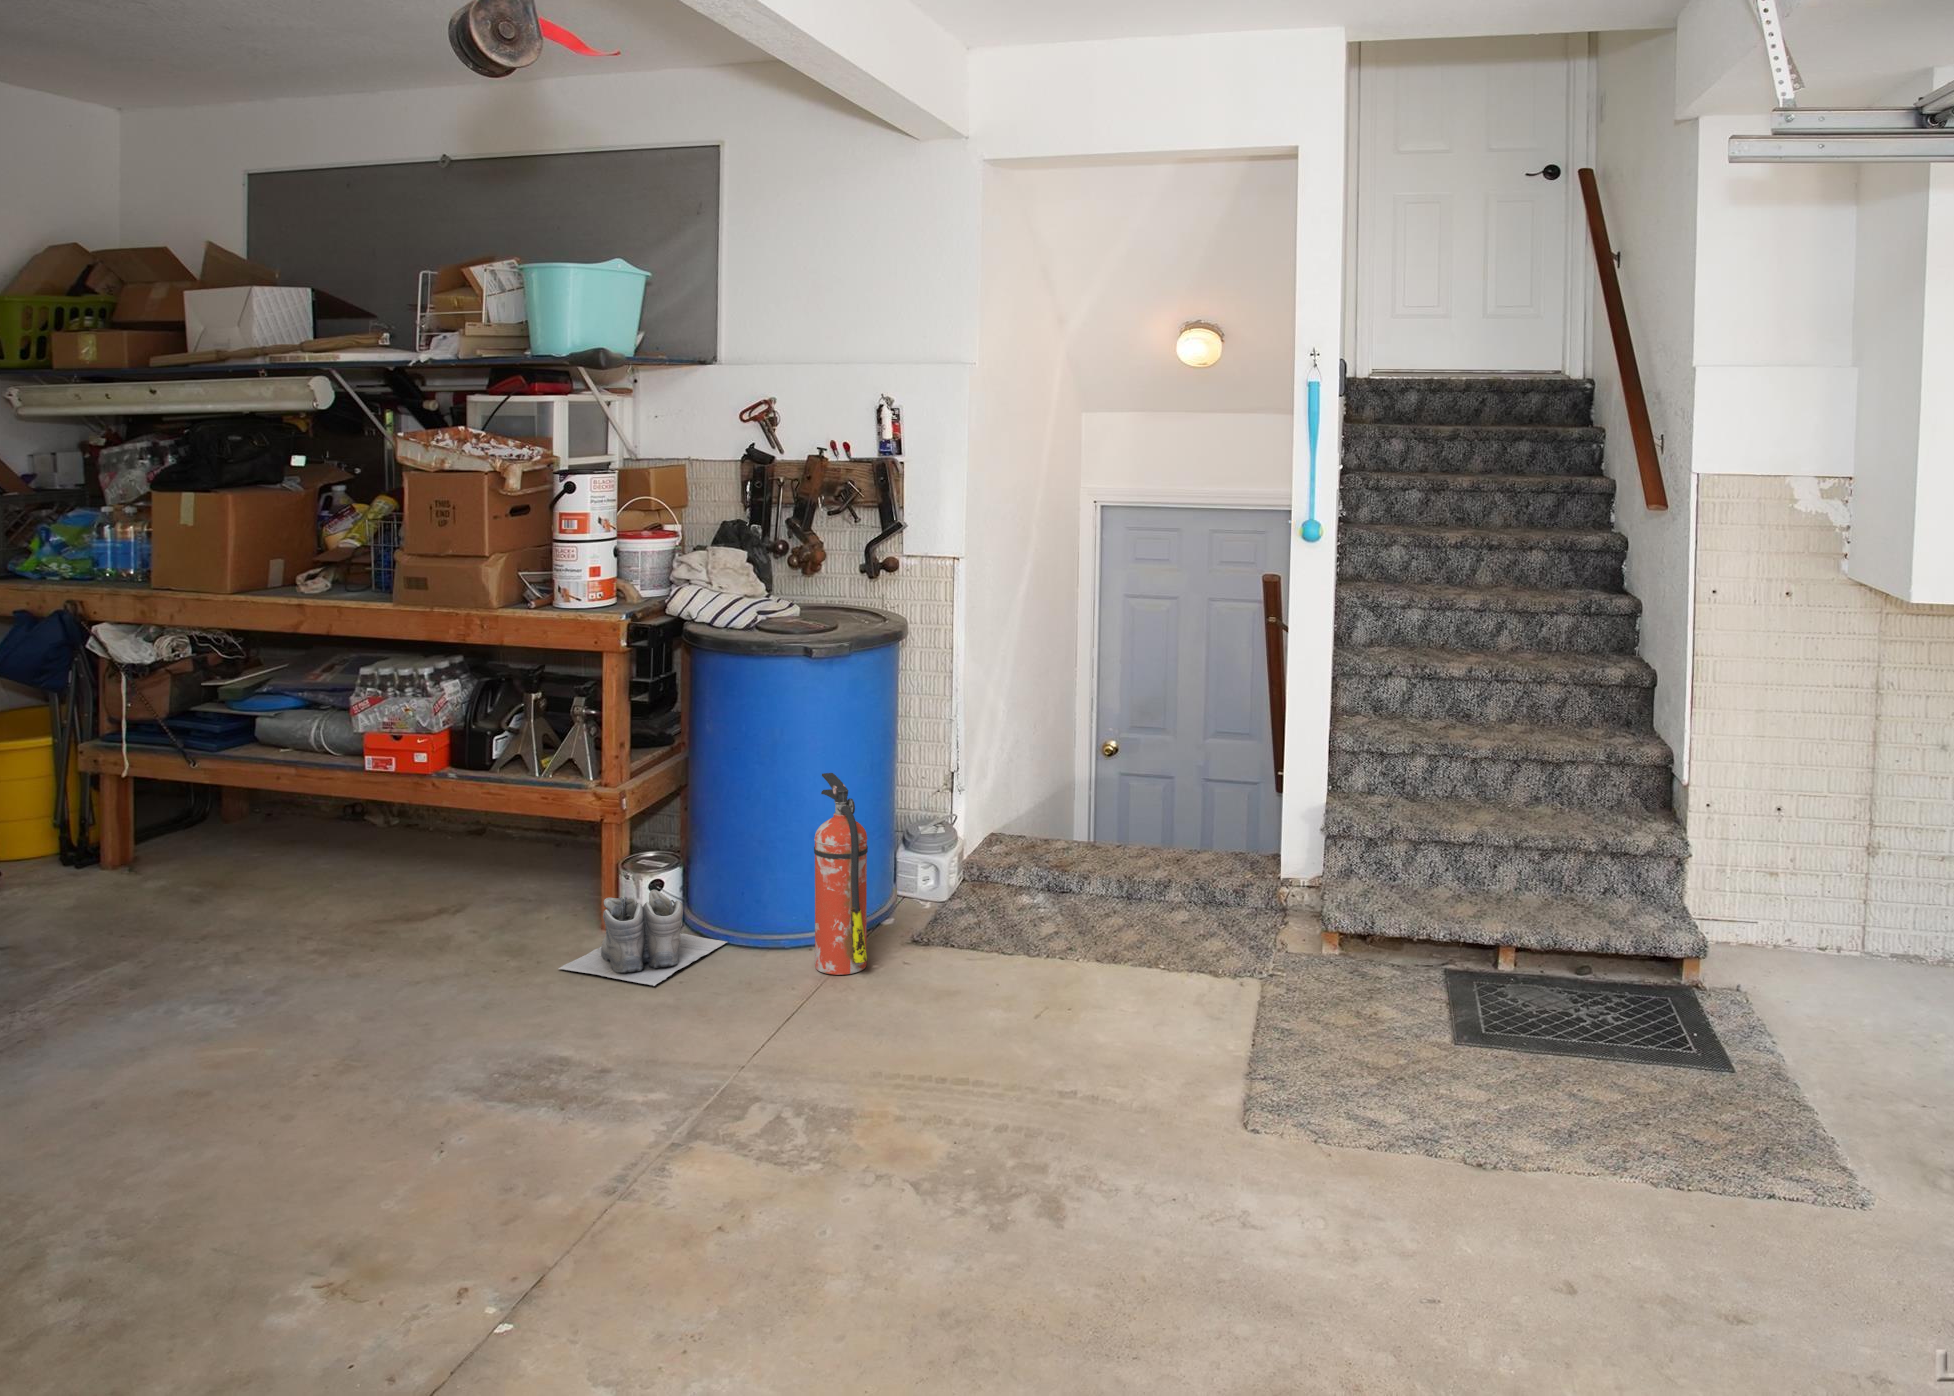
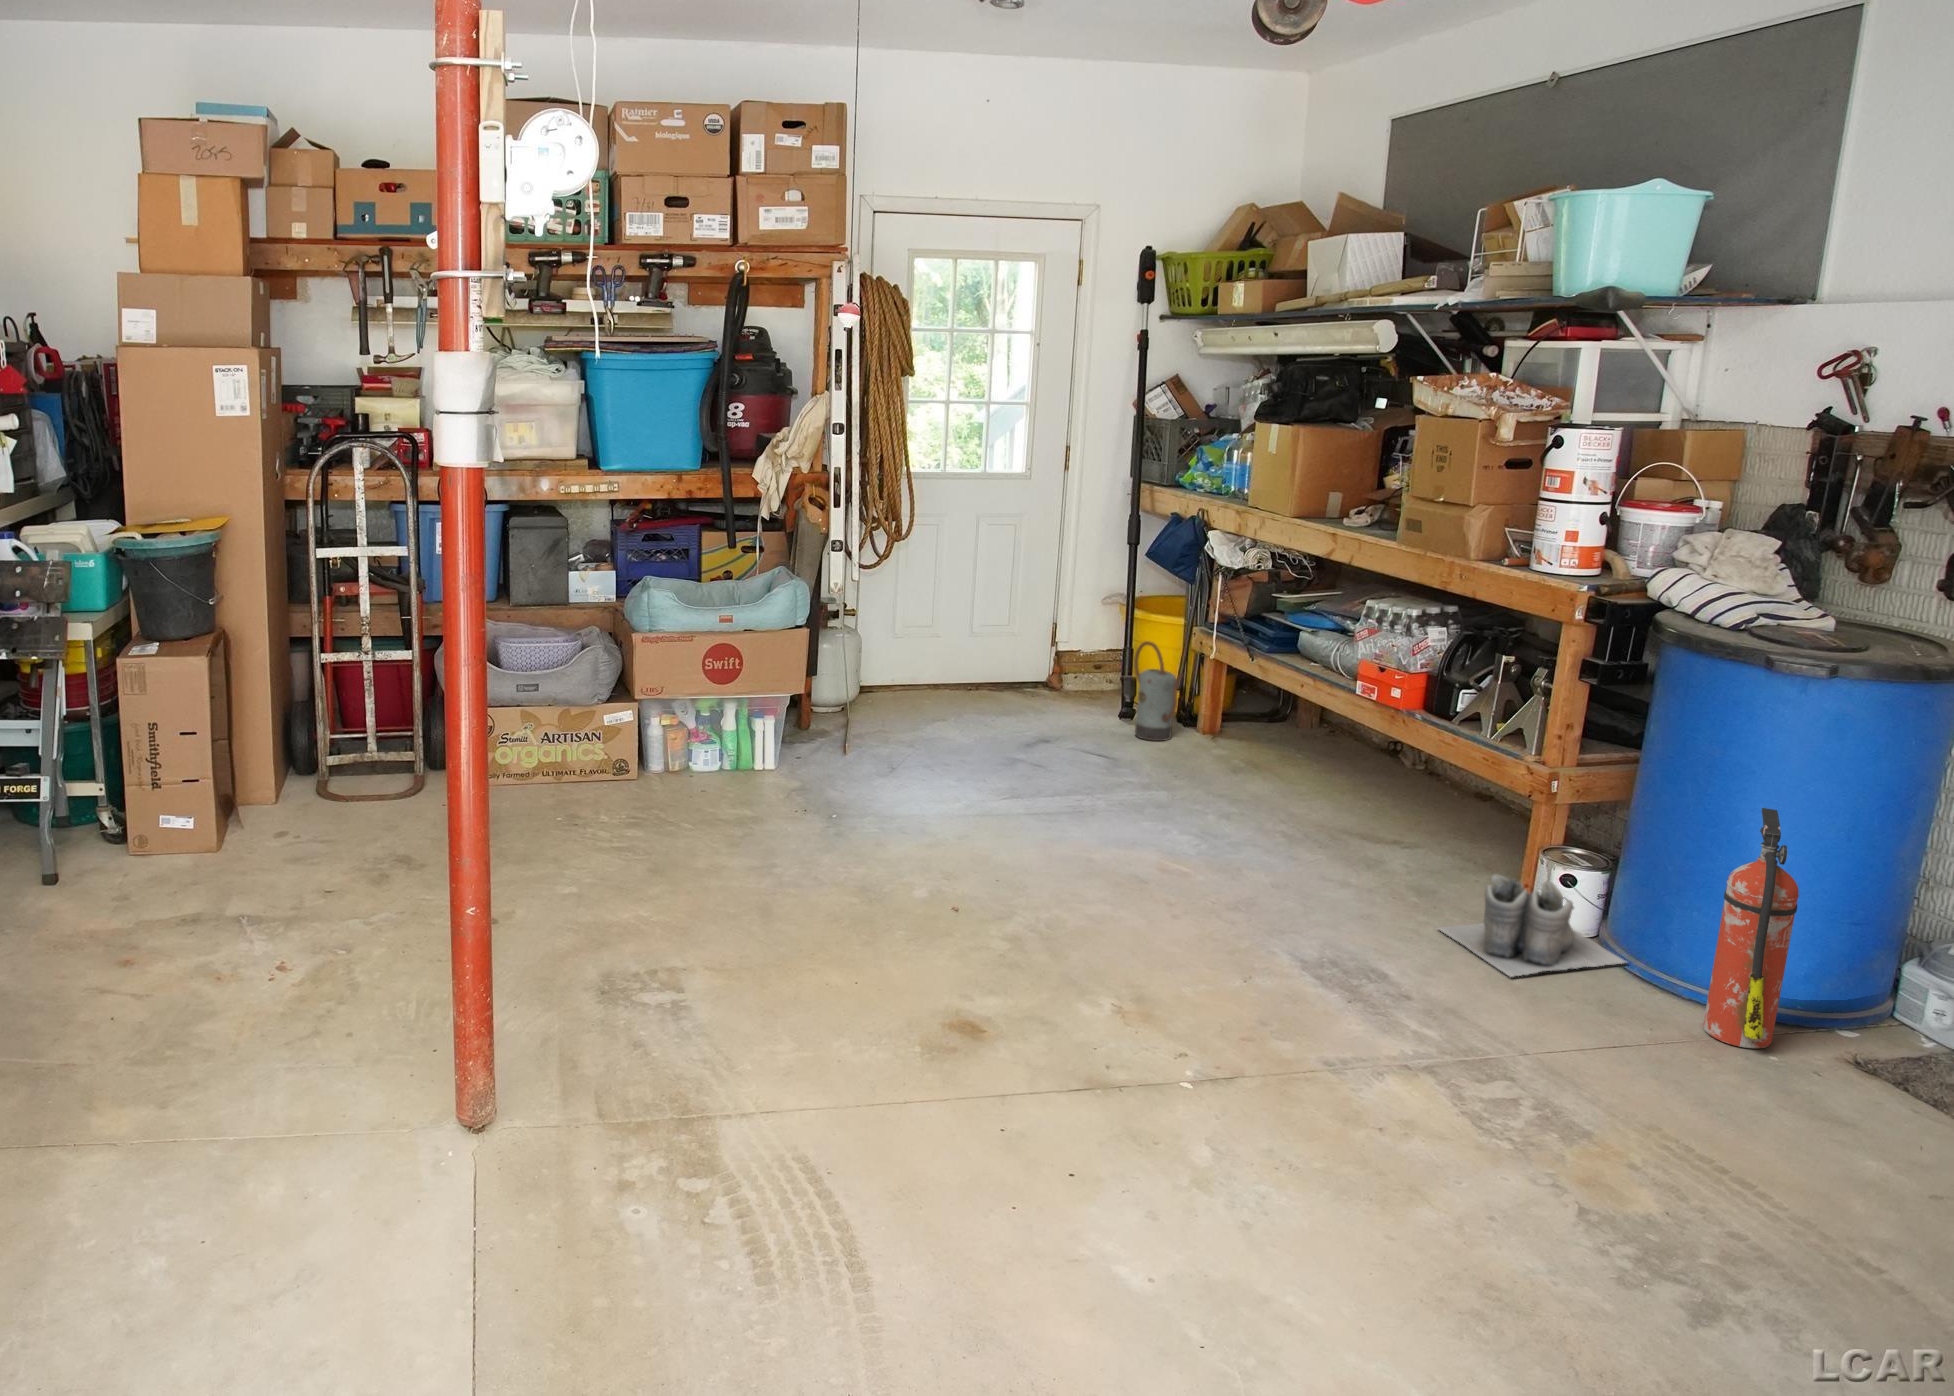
watering can: none [30,767,119,886] -> present [1134,641,1184,741]

